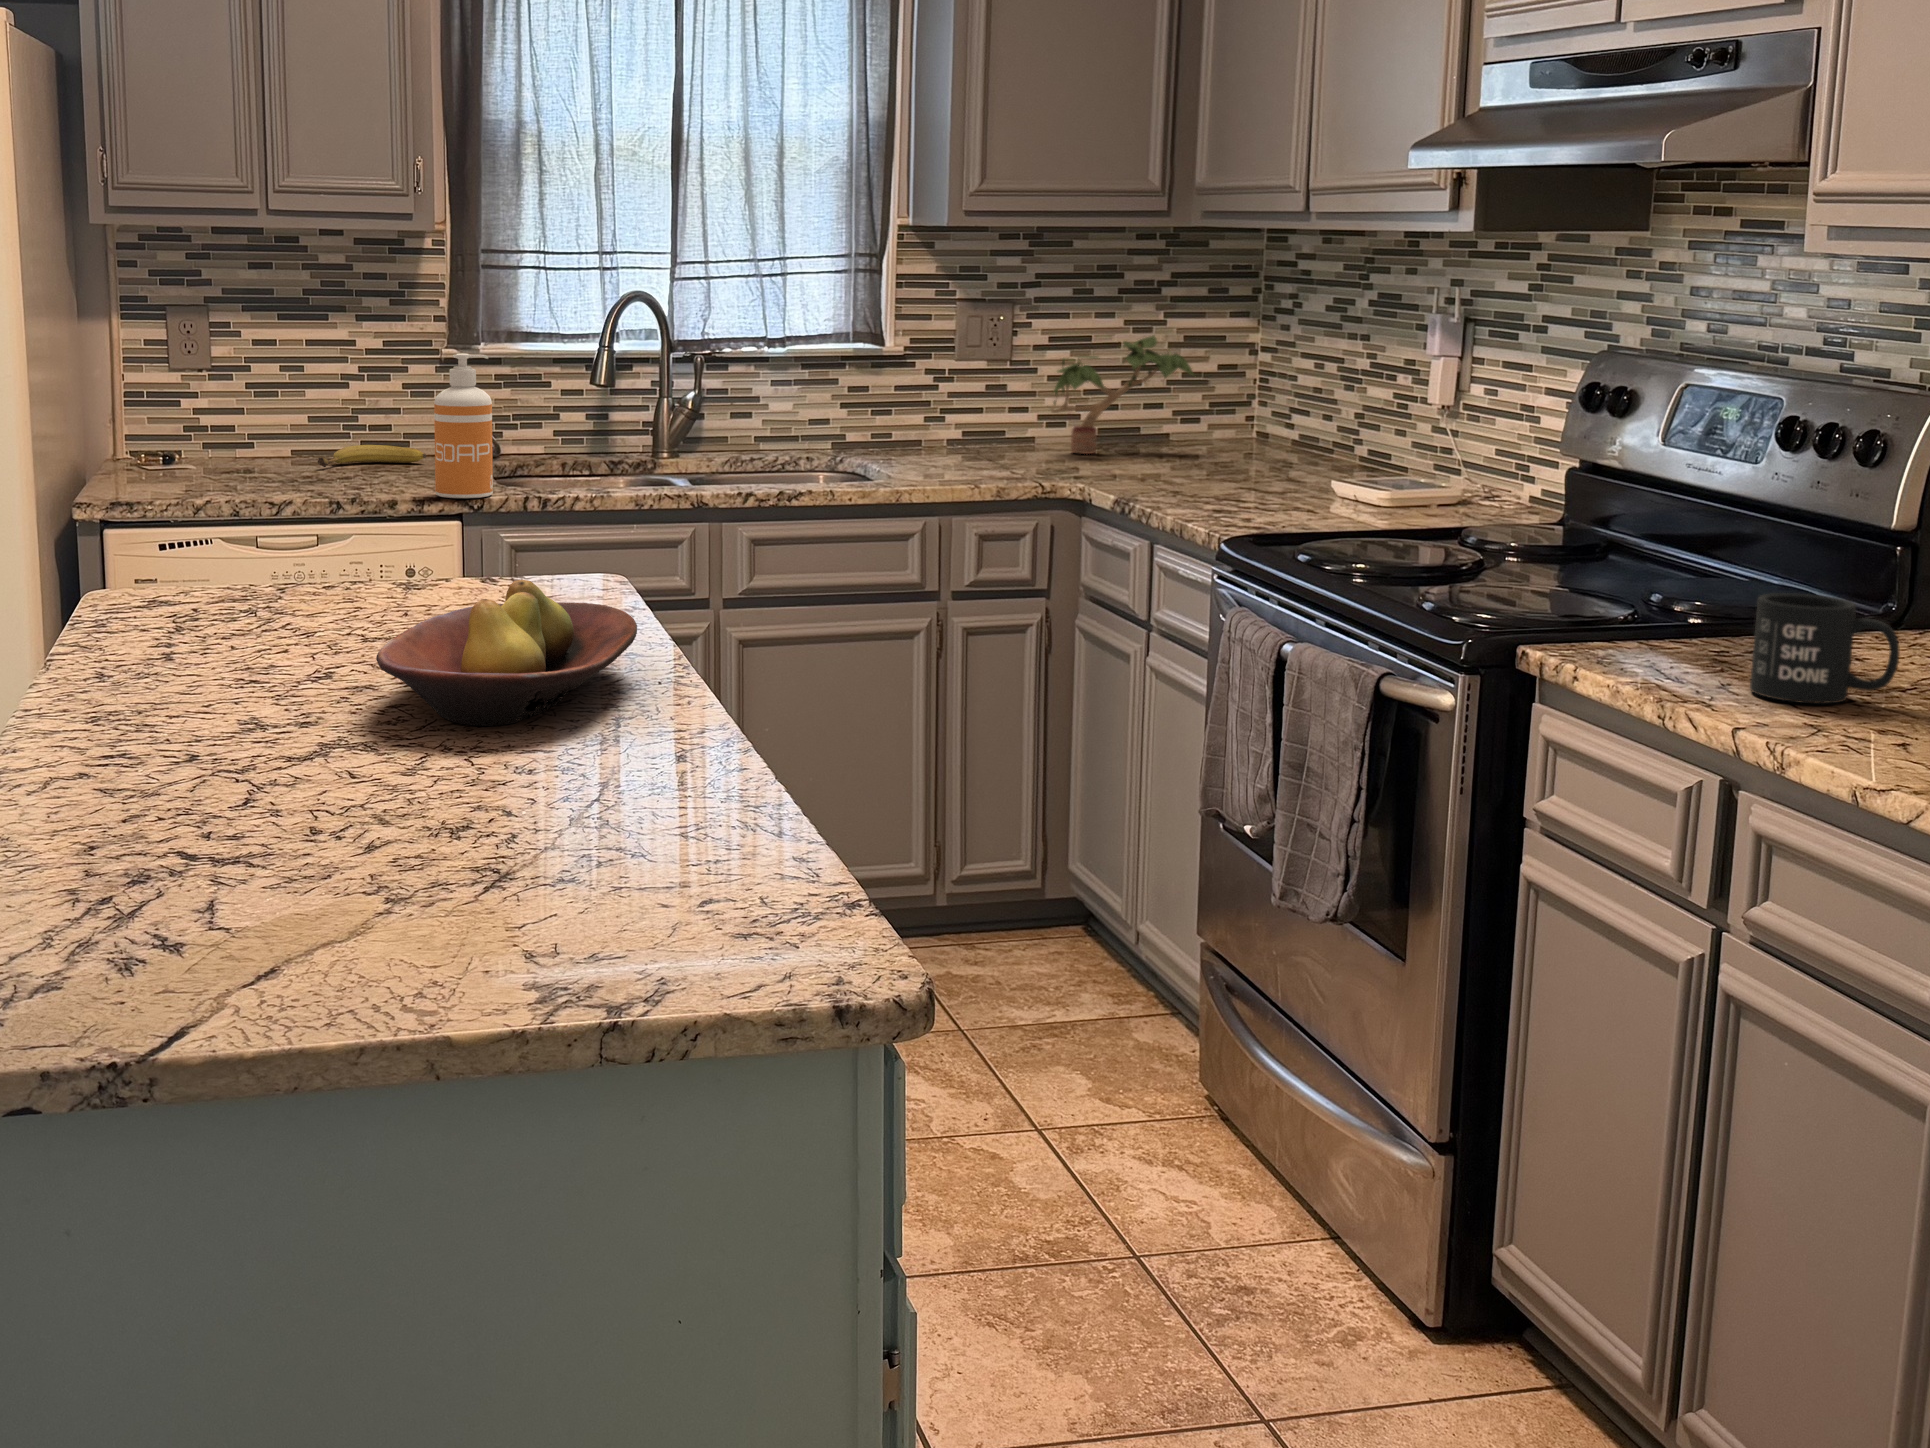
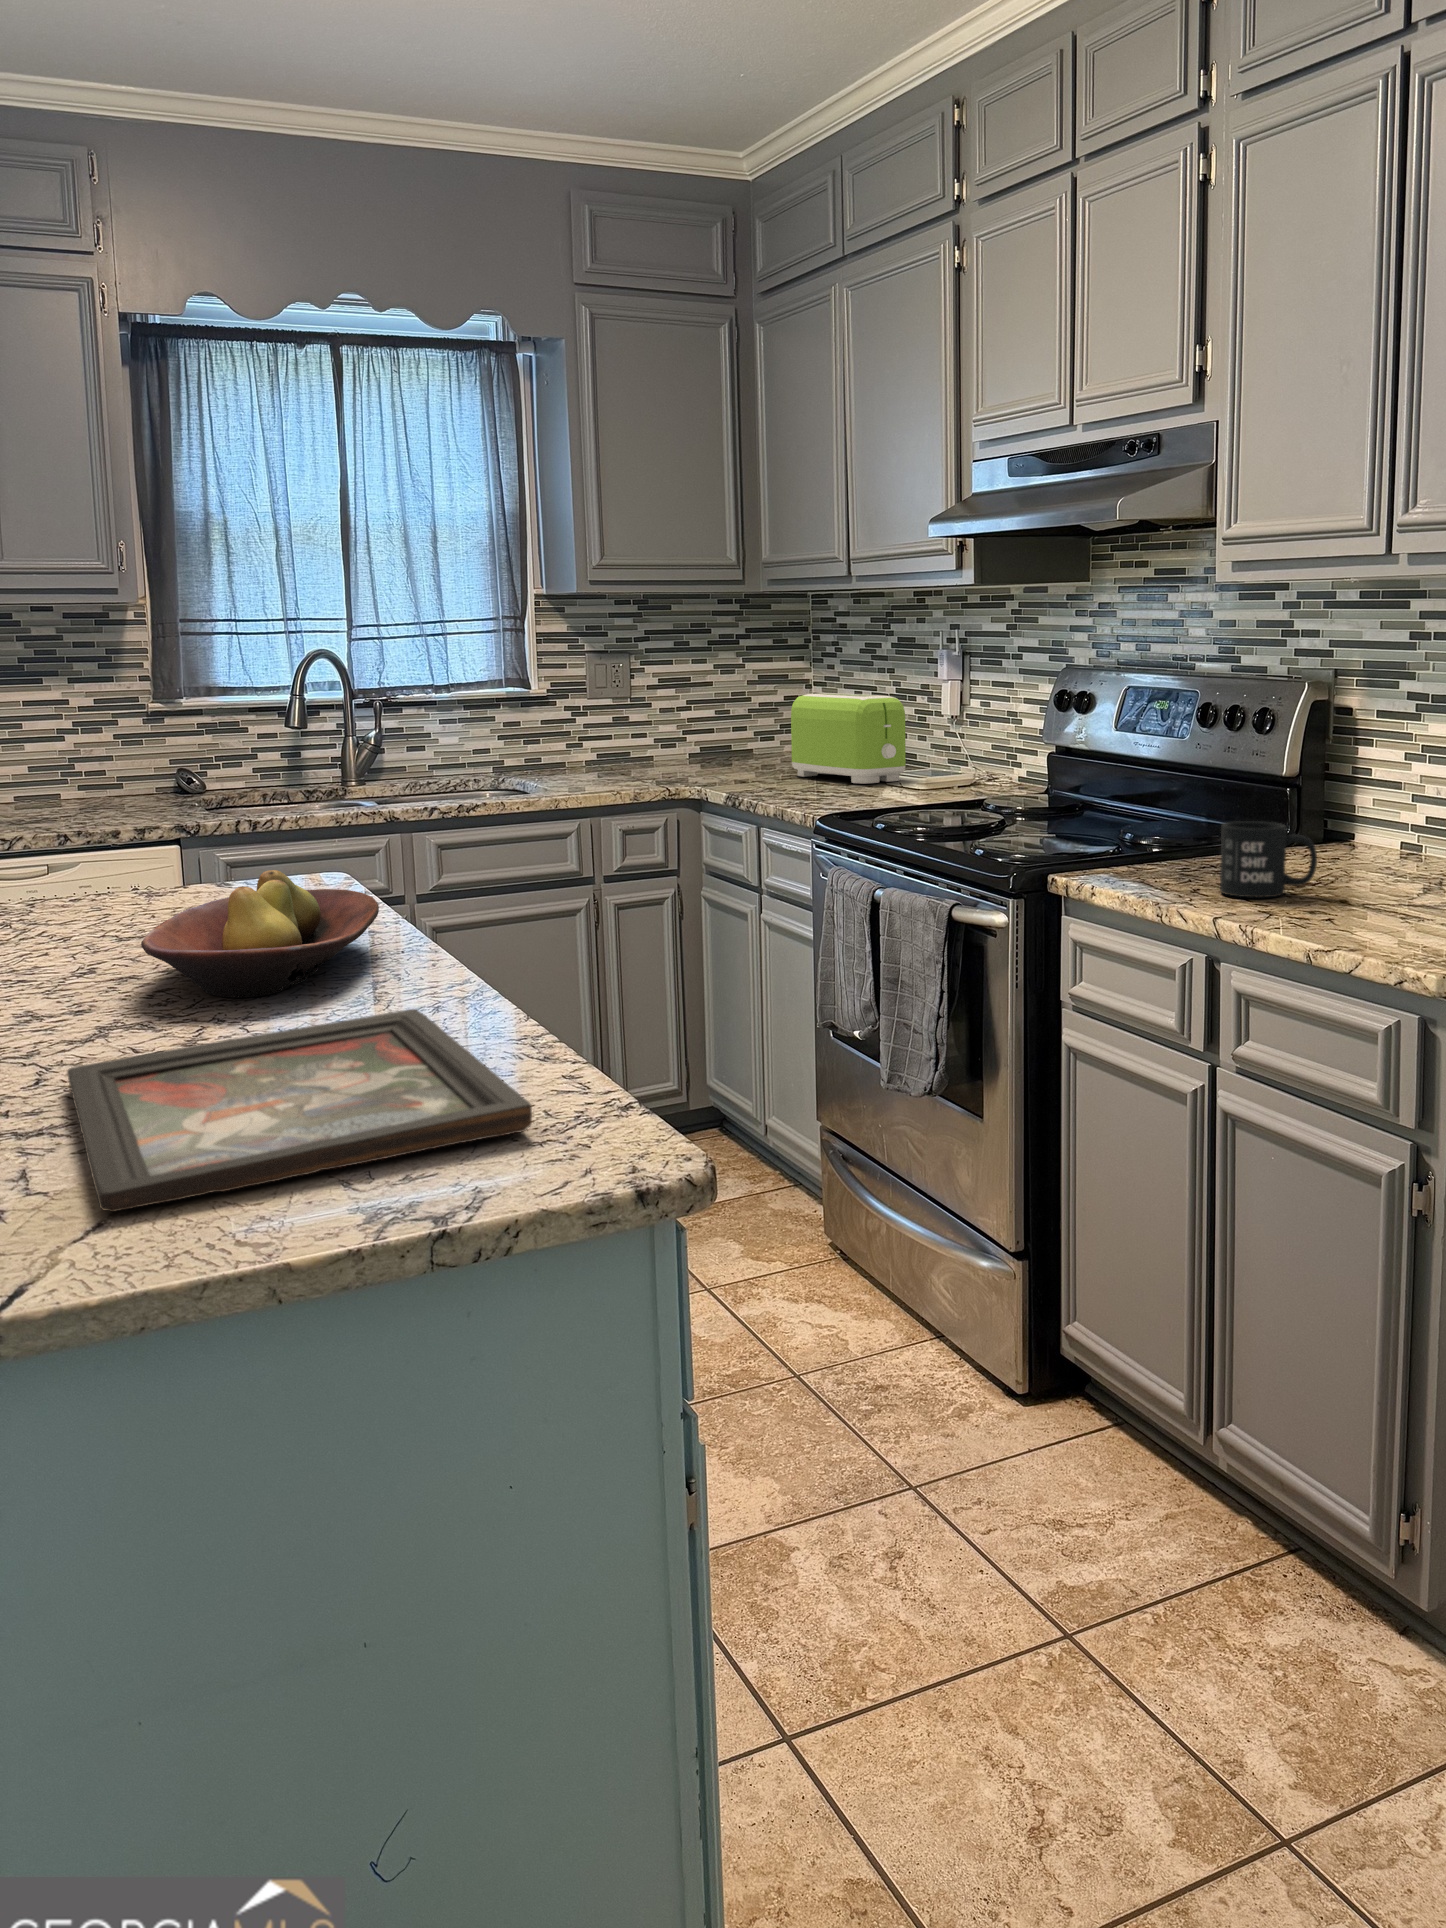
potted plant: present [1051,335,1194,454] -> none [651,672,779,766]
soap dispenser: present [434,354,493,498] -> none [152,702,209,824]
toaster: none [1216,367,1373,492] -> present [791,693,906,784]
fruit: present [318,445,426,467] -> none [41,786,143,807]
decorative tray: none [282,759,736,952] -> present [67,1009,532,1212]

